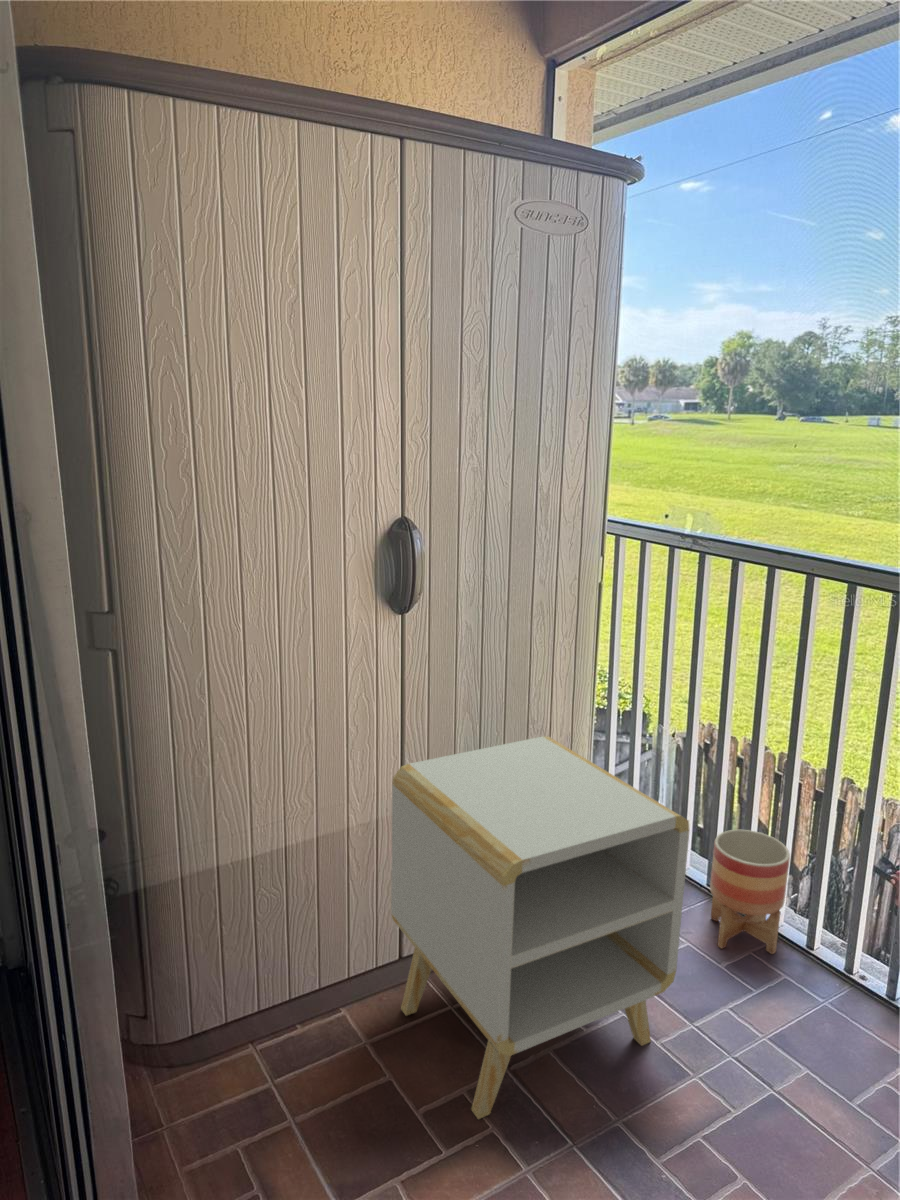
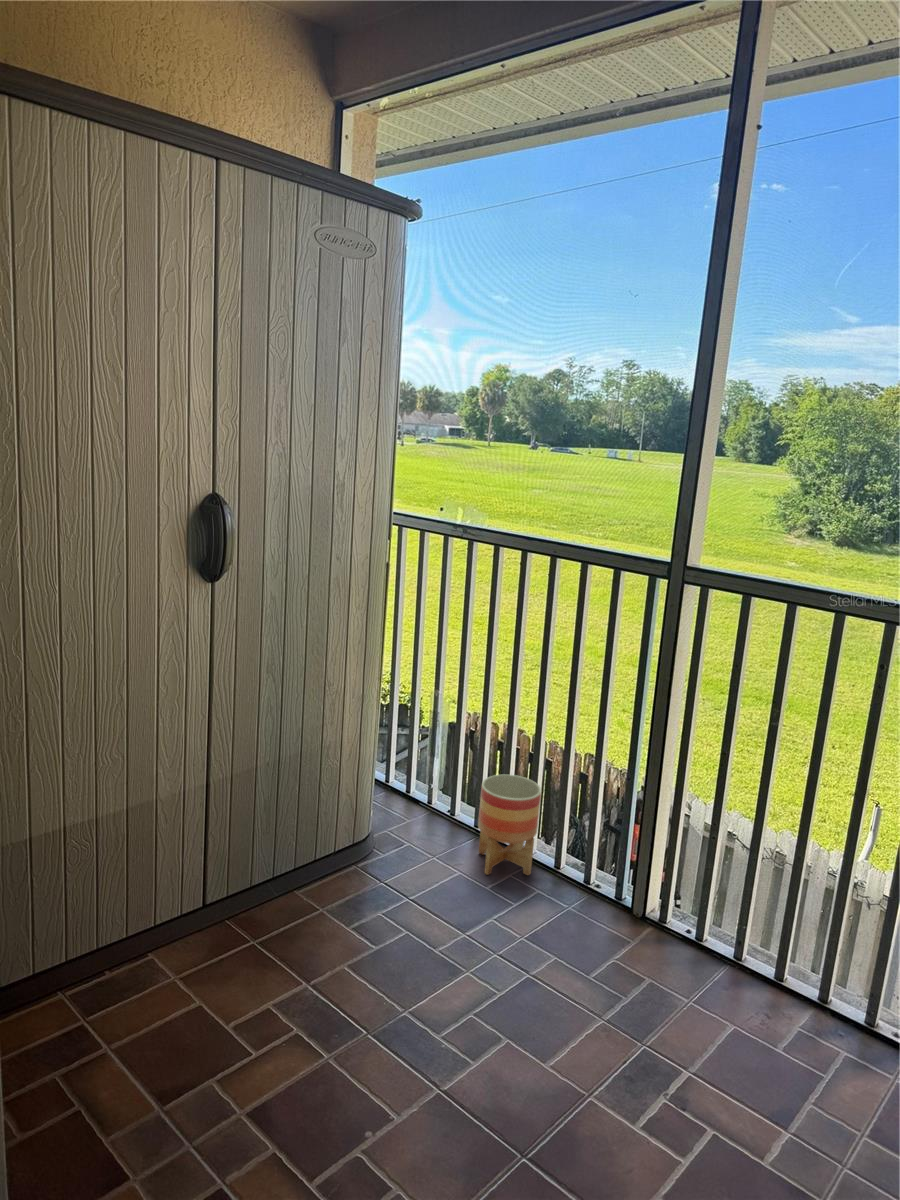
side table: present [391,736,689,1119] -> none [198,696,462,1025]

